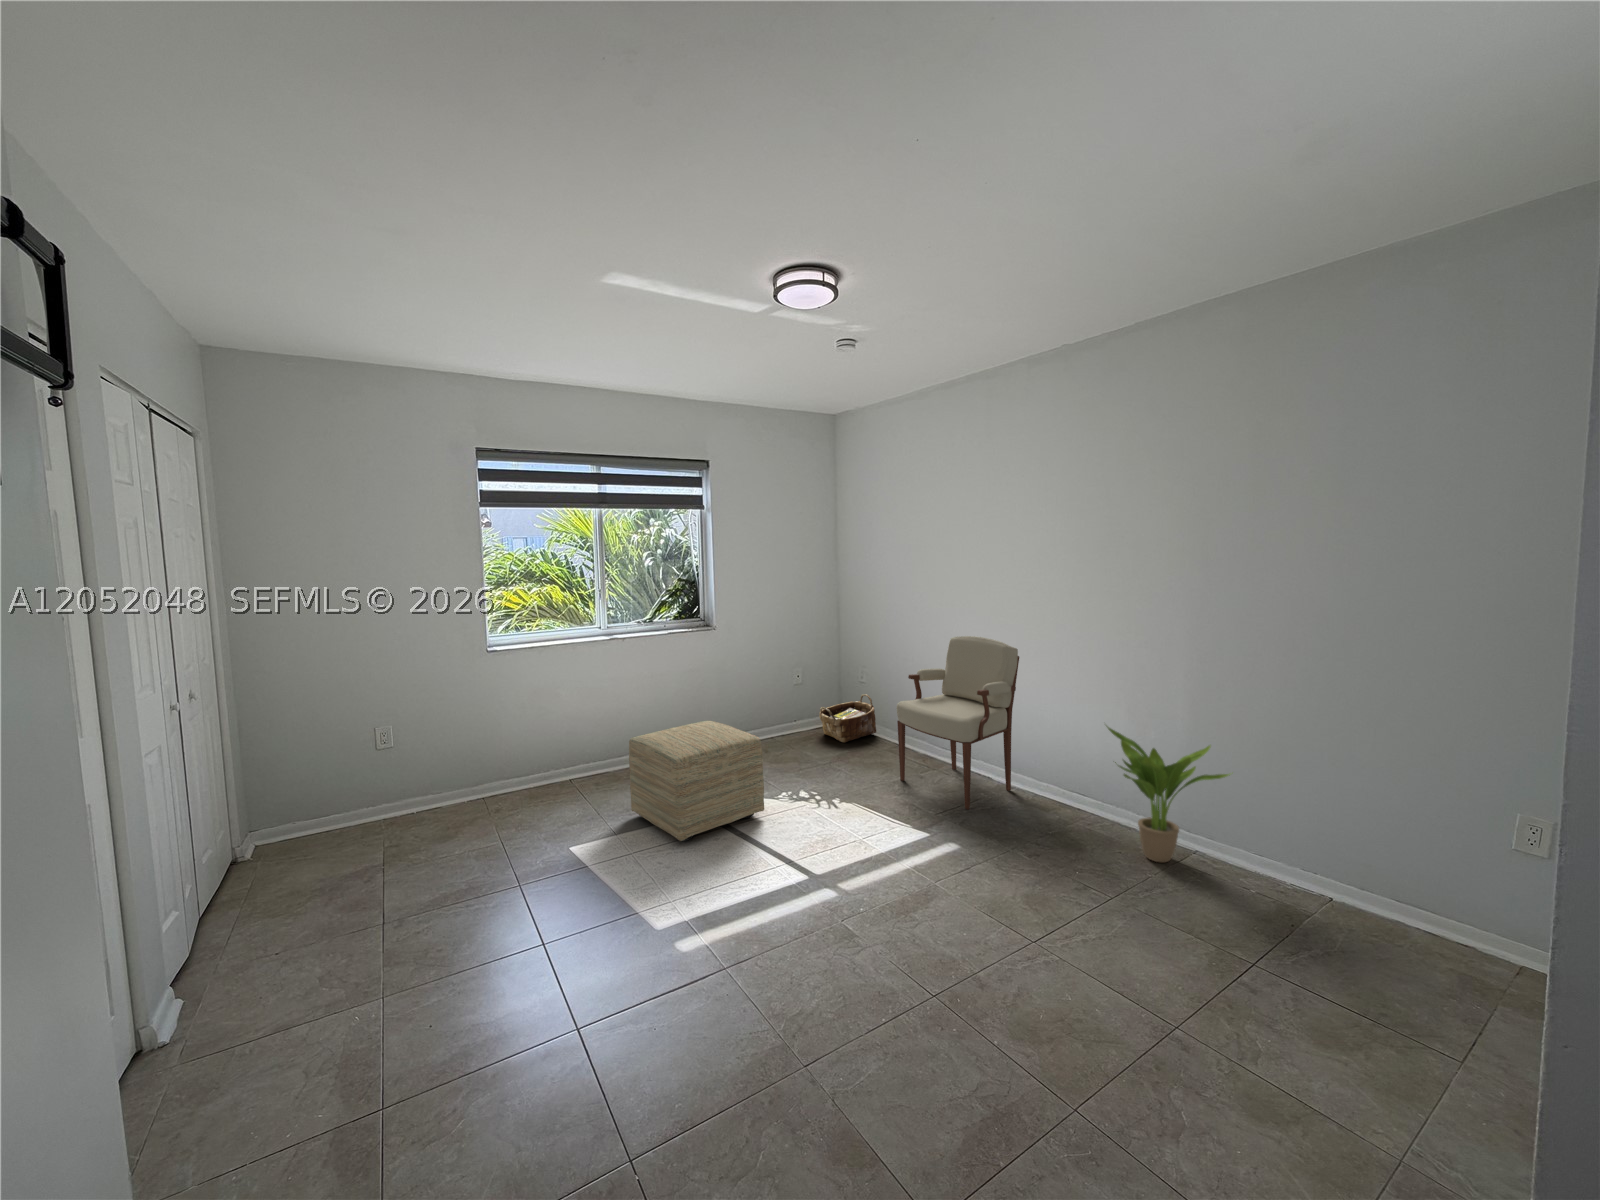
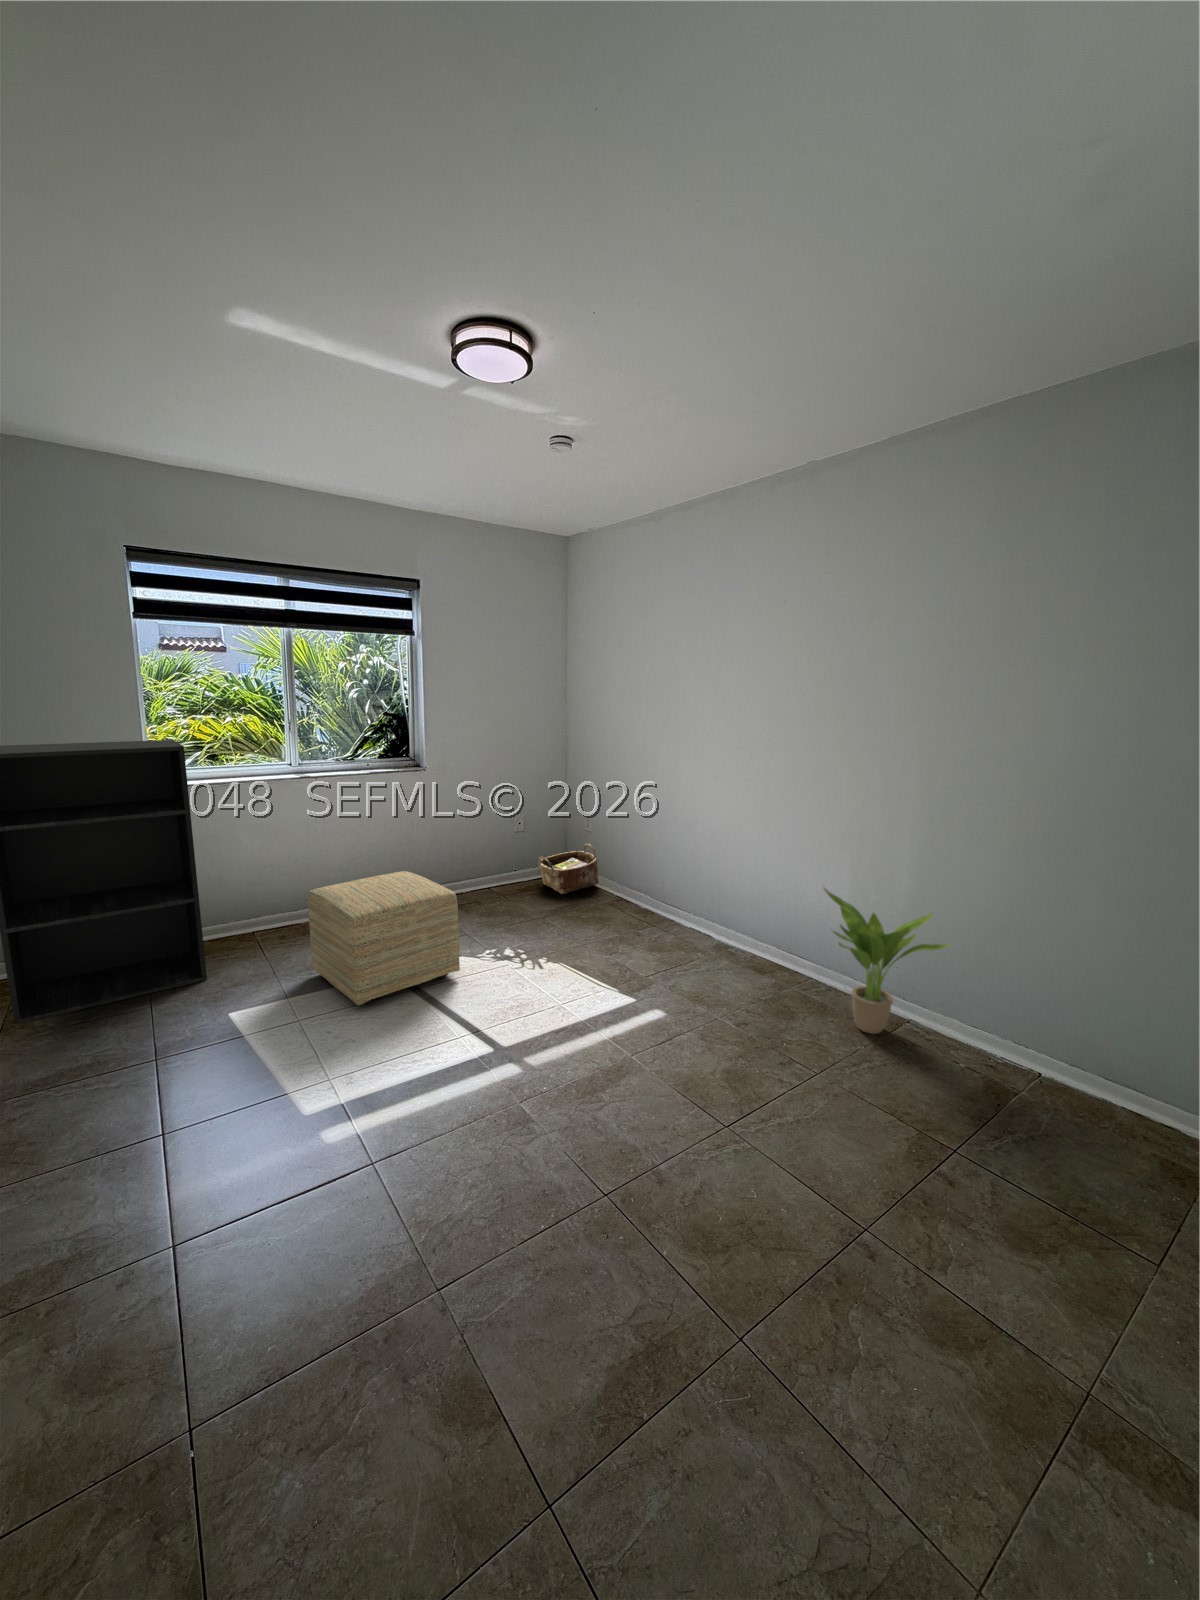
bookshelf: none [365,608,540,860] -> present [0,740,207,1024]
armchair: present [897,636,1019,809] -> none [613,787,744,971]

